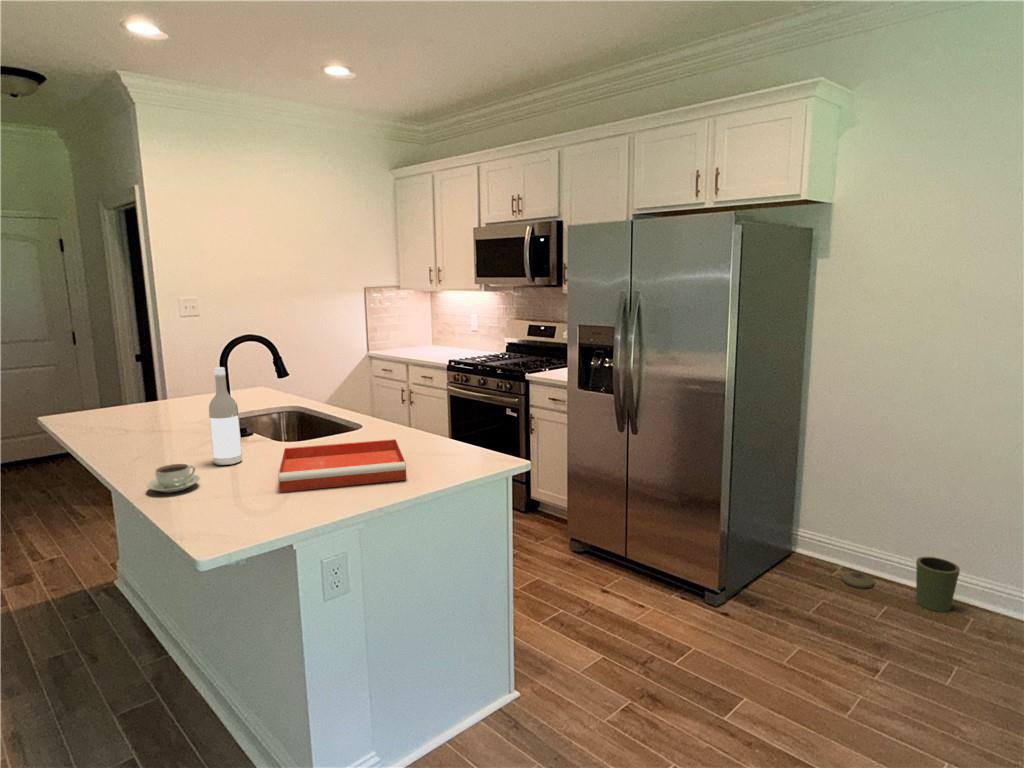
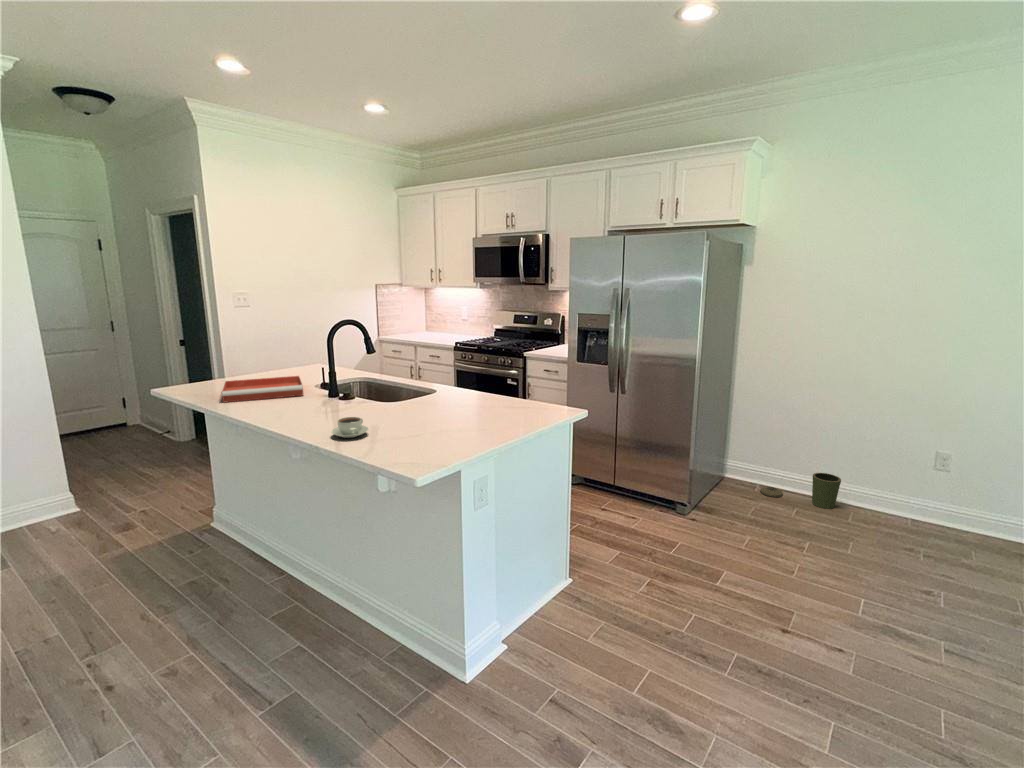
wine bottle: present [209,367,242,465] -> none [356,344,379,419]
tray: present [278,439,407,492] -> present [222,376,303,402]

